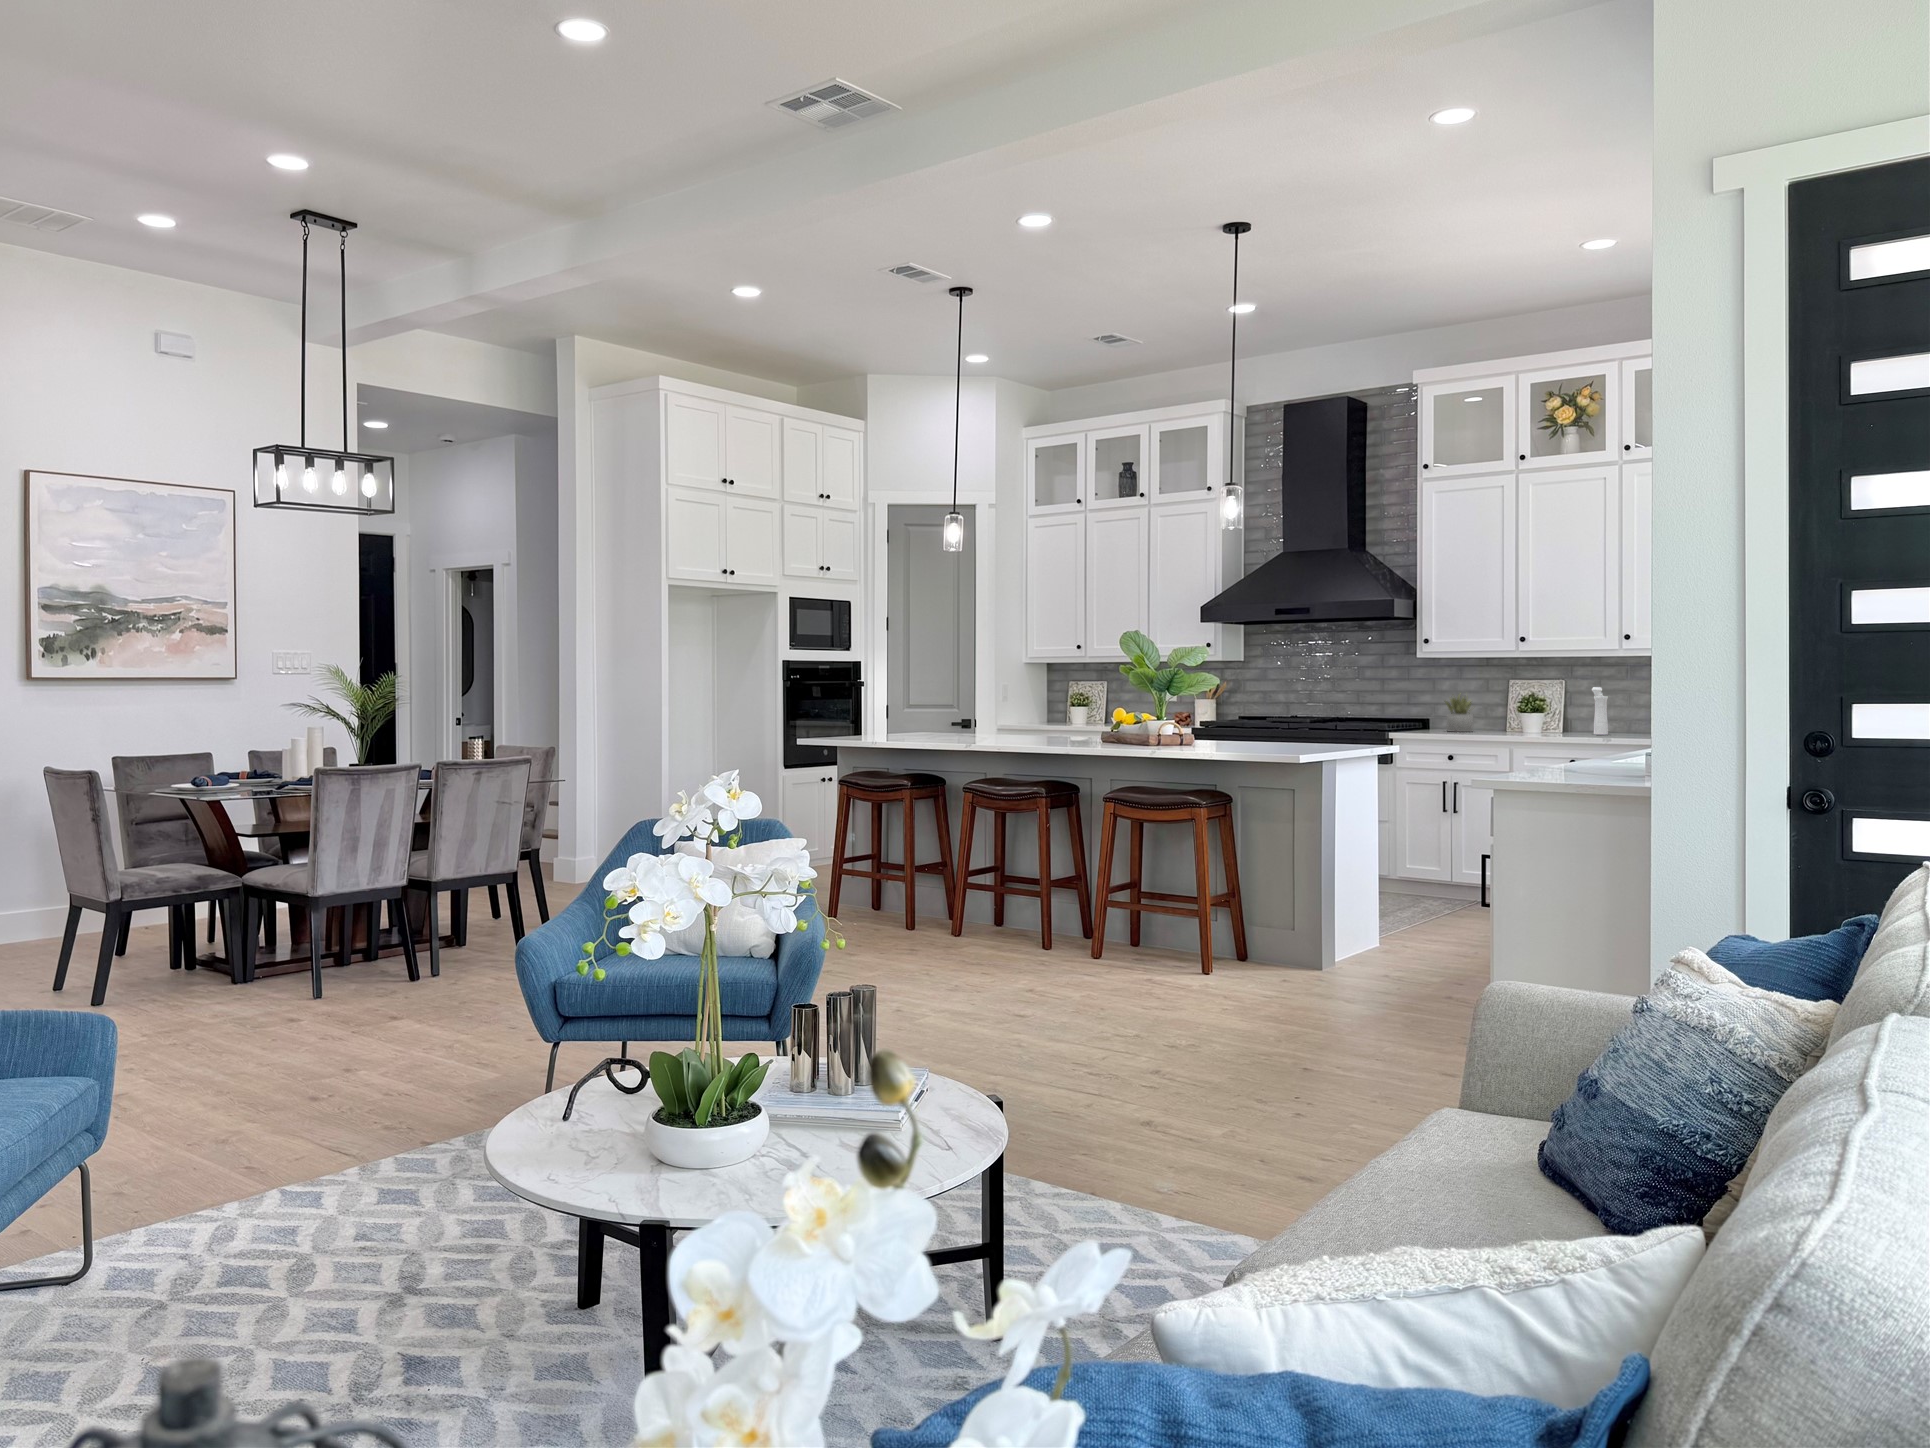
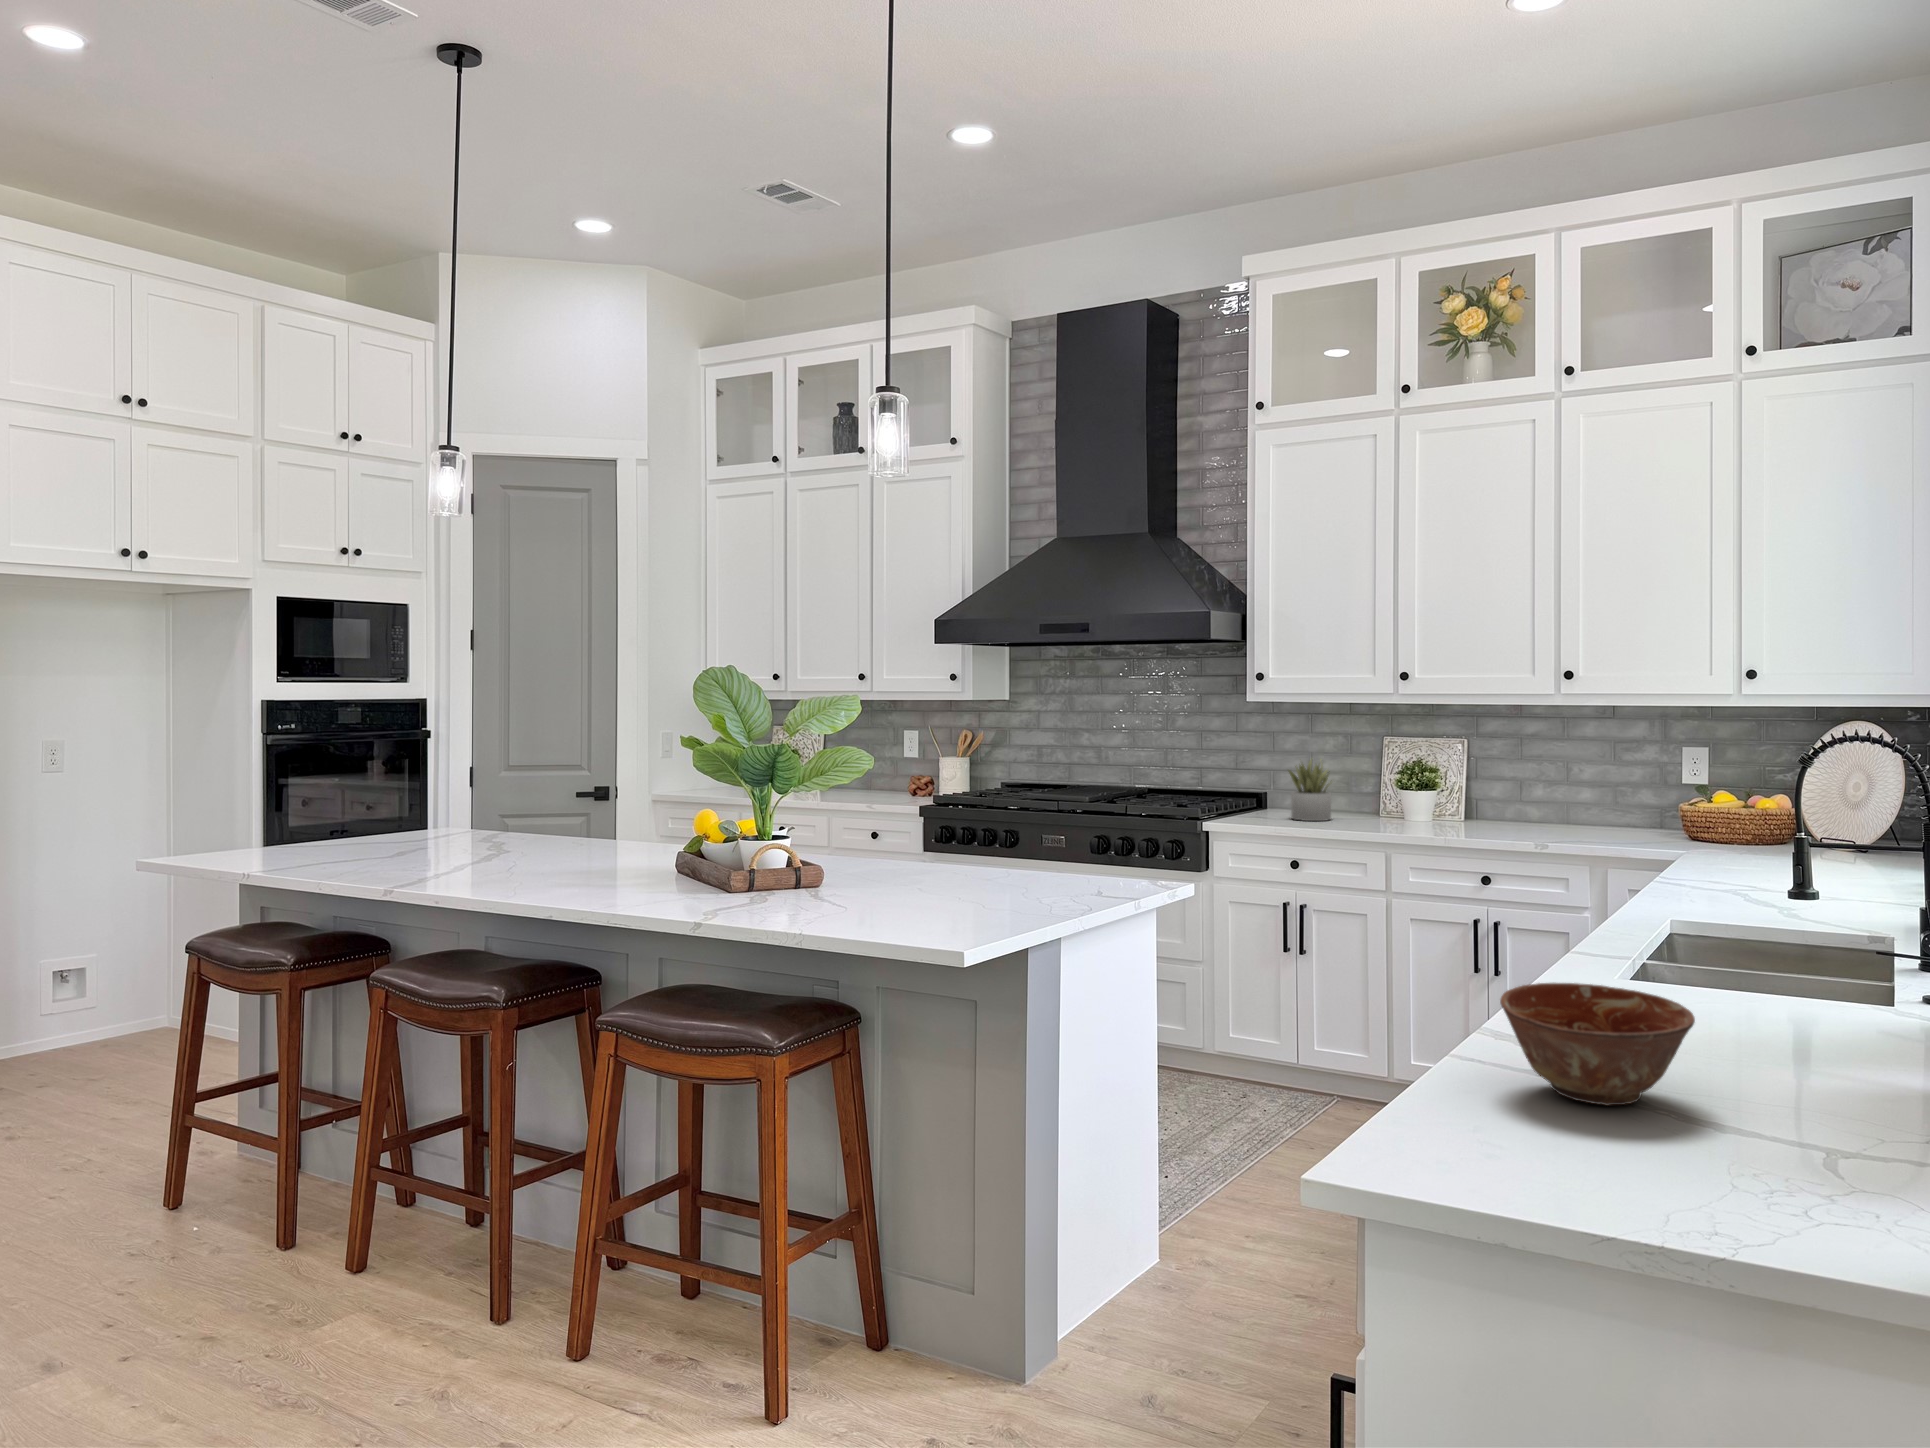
pepper mill: present [1592,687,1608,735] -> none [1511,755,1538,835]
ceramic bowl: none [1549,731,1621,767] -> present [1500,983,1695,1106]

